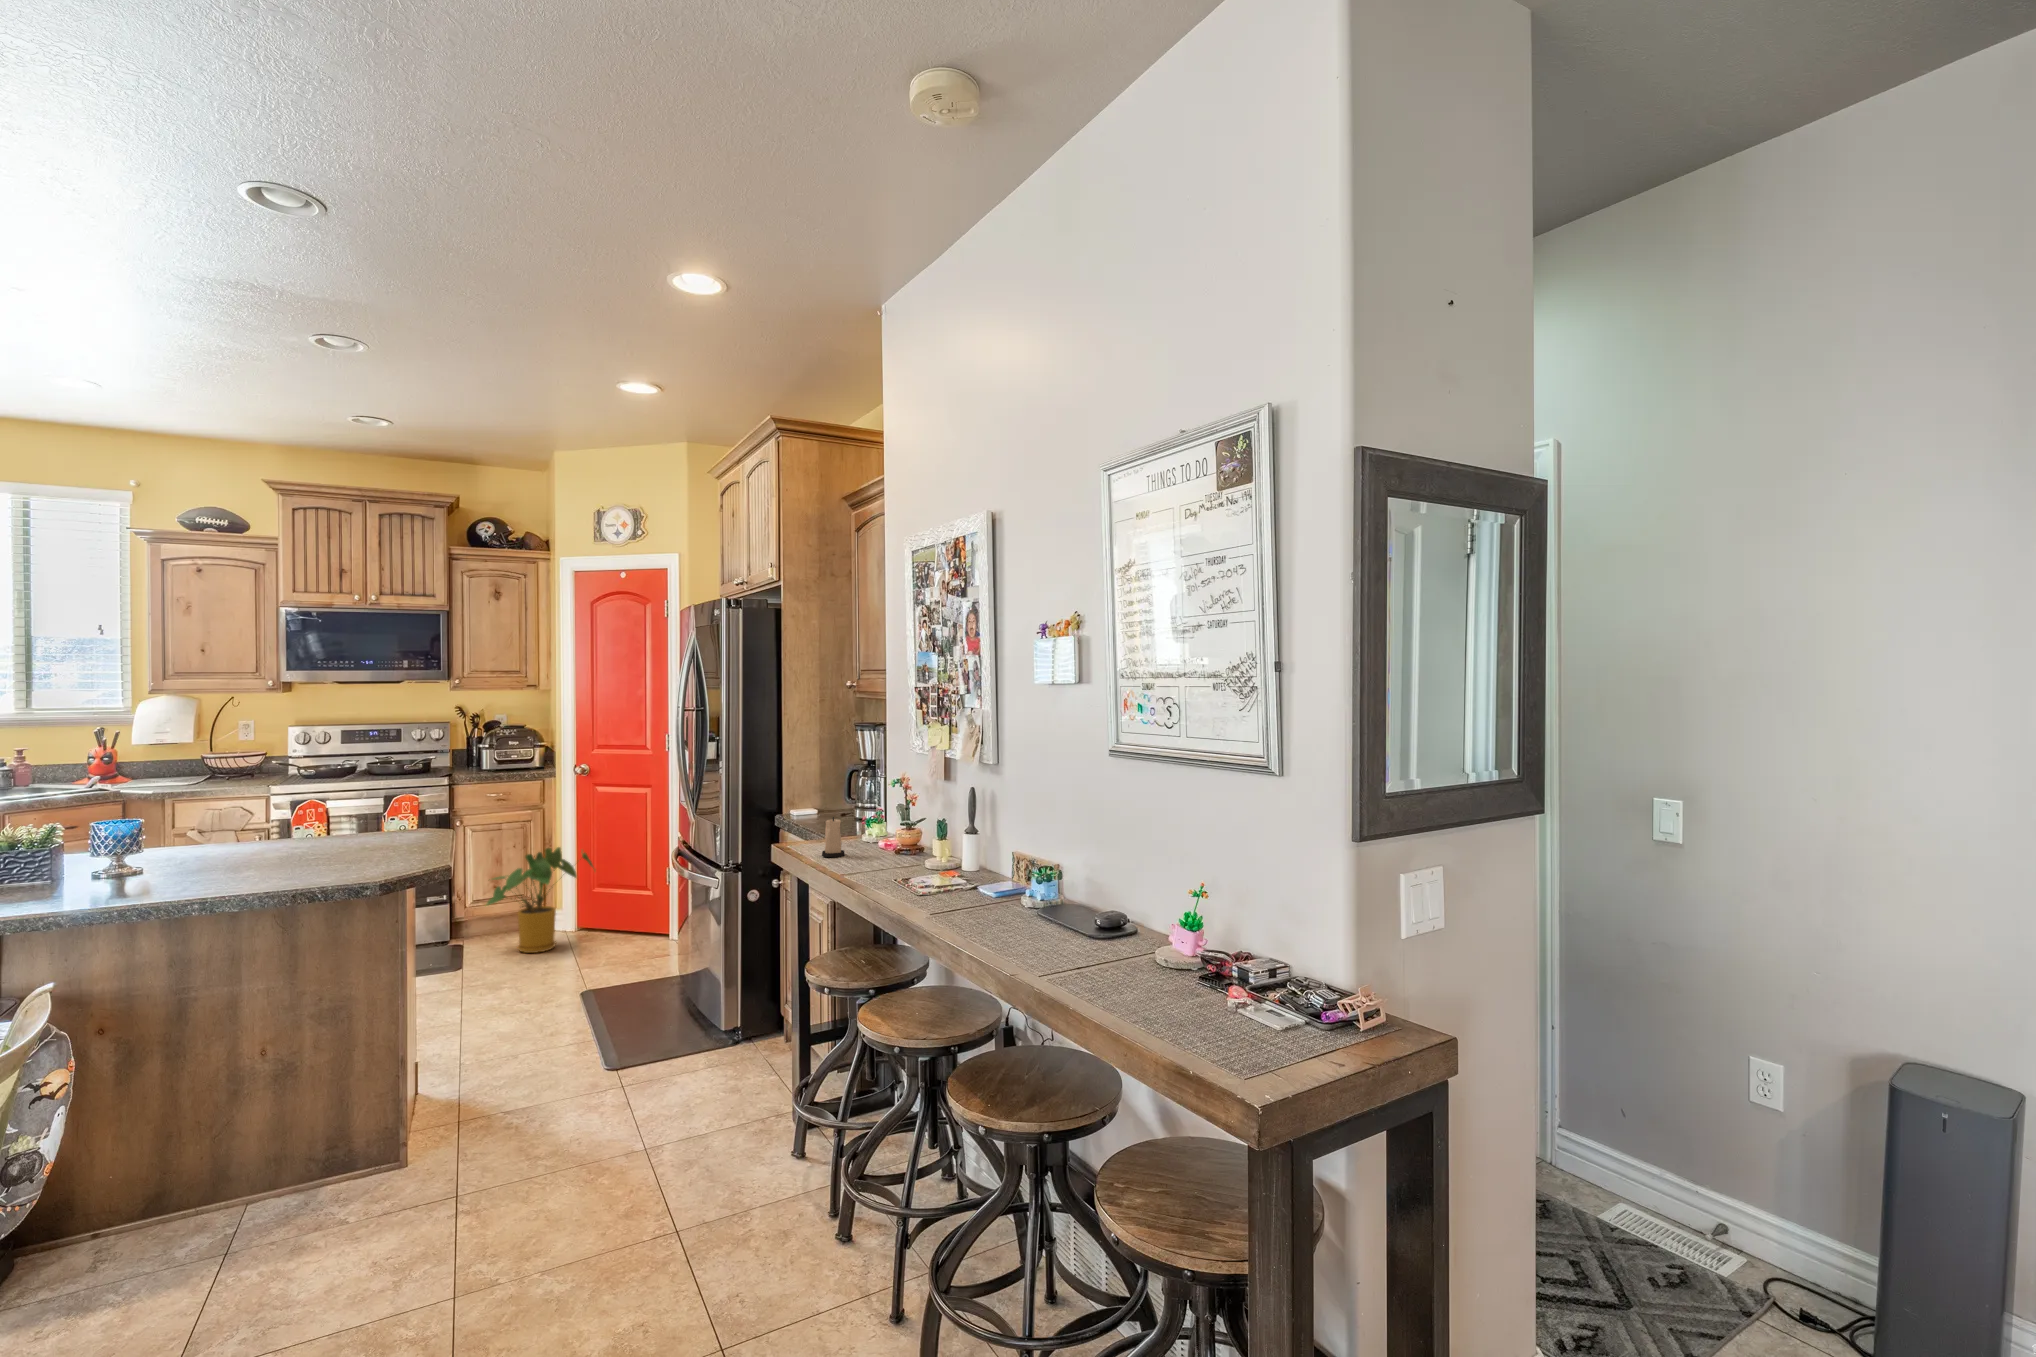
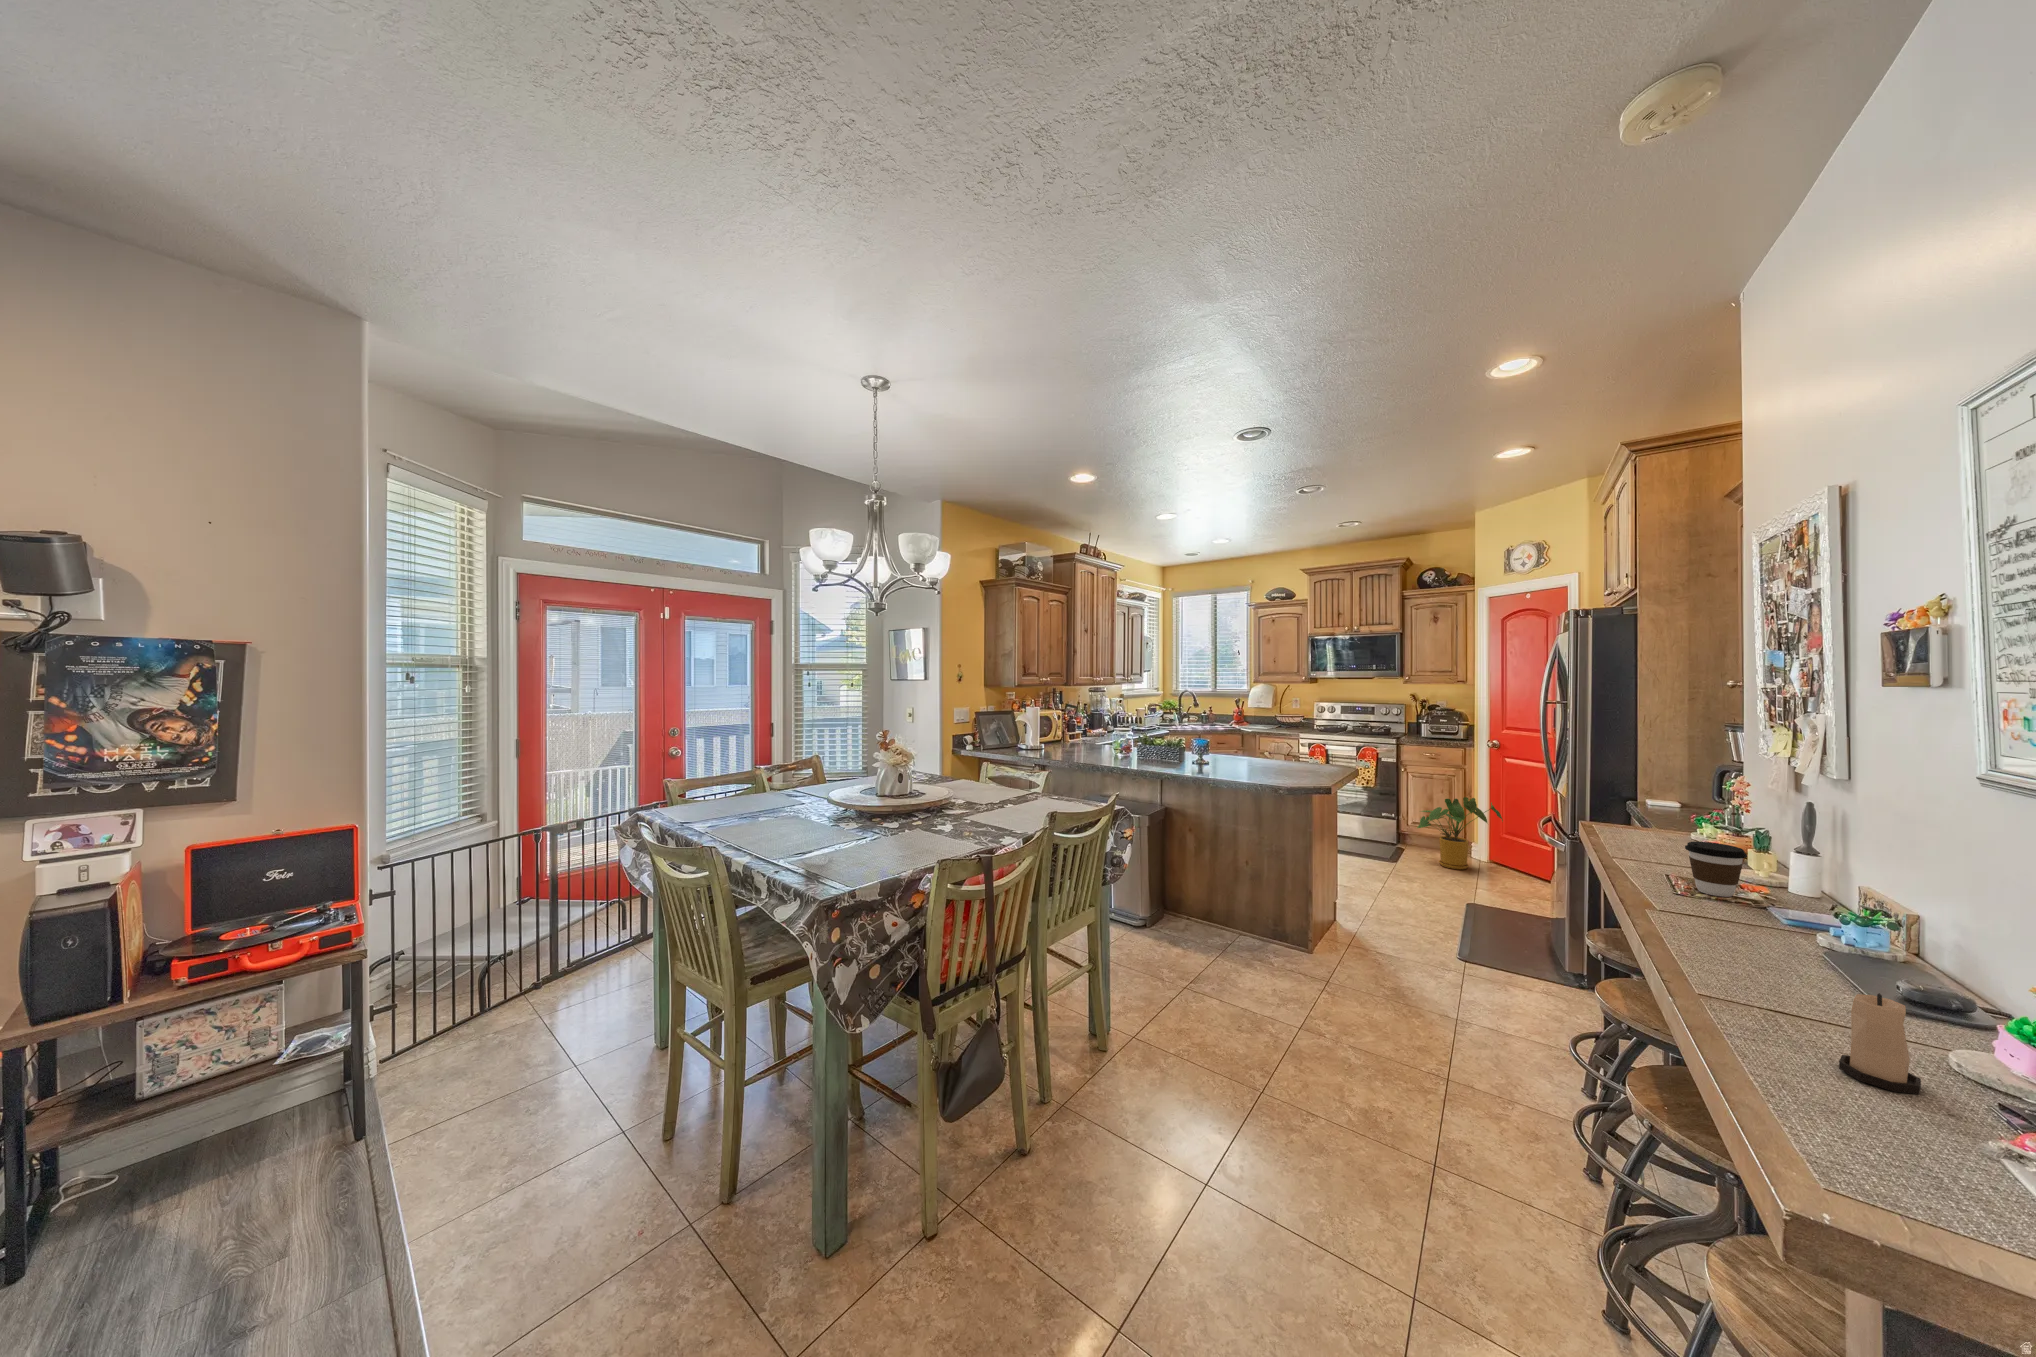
candle: present [822,817,845,857] -> present [1839,993,1921,1094]
coffee cup: none [901,842,943,894] -> present [1685,841,1747,897]

